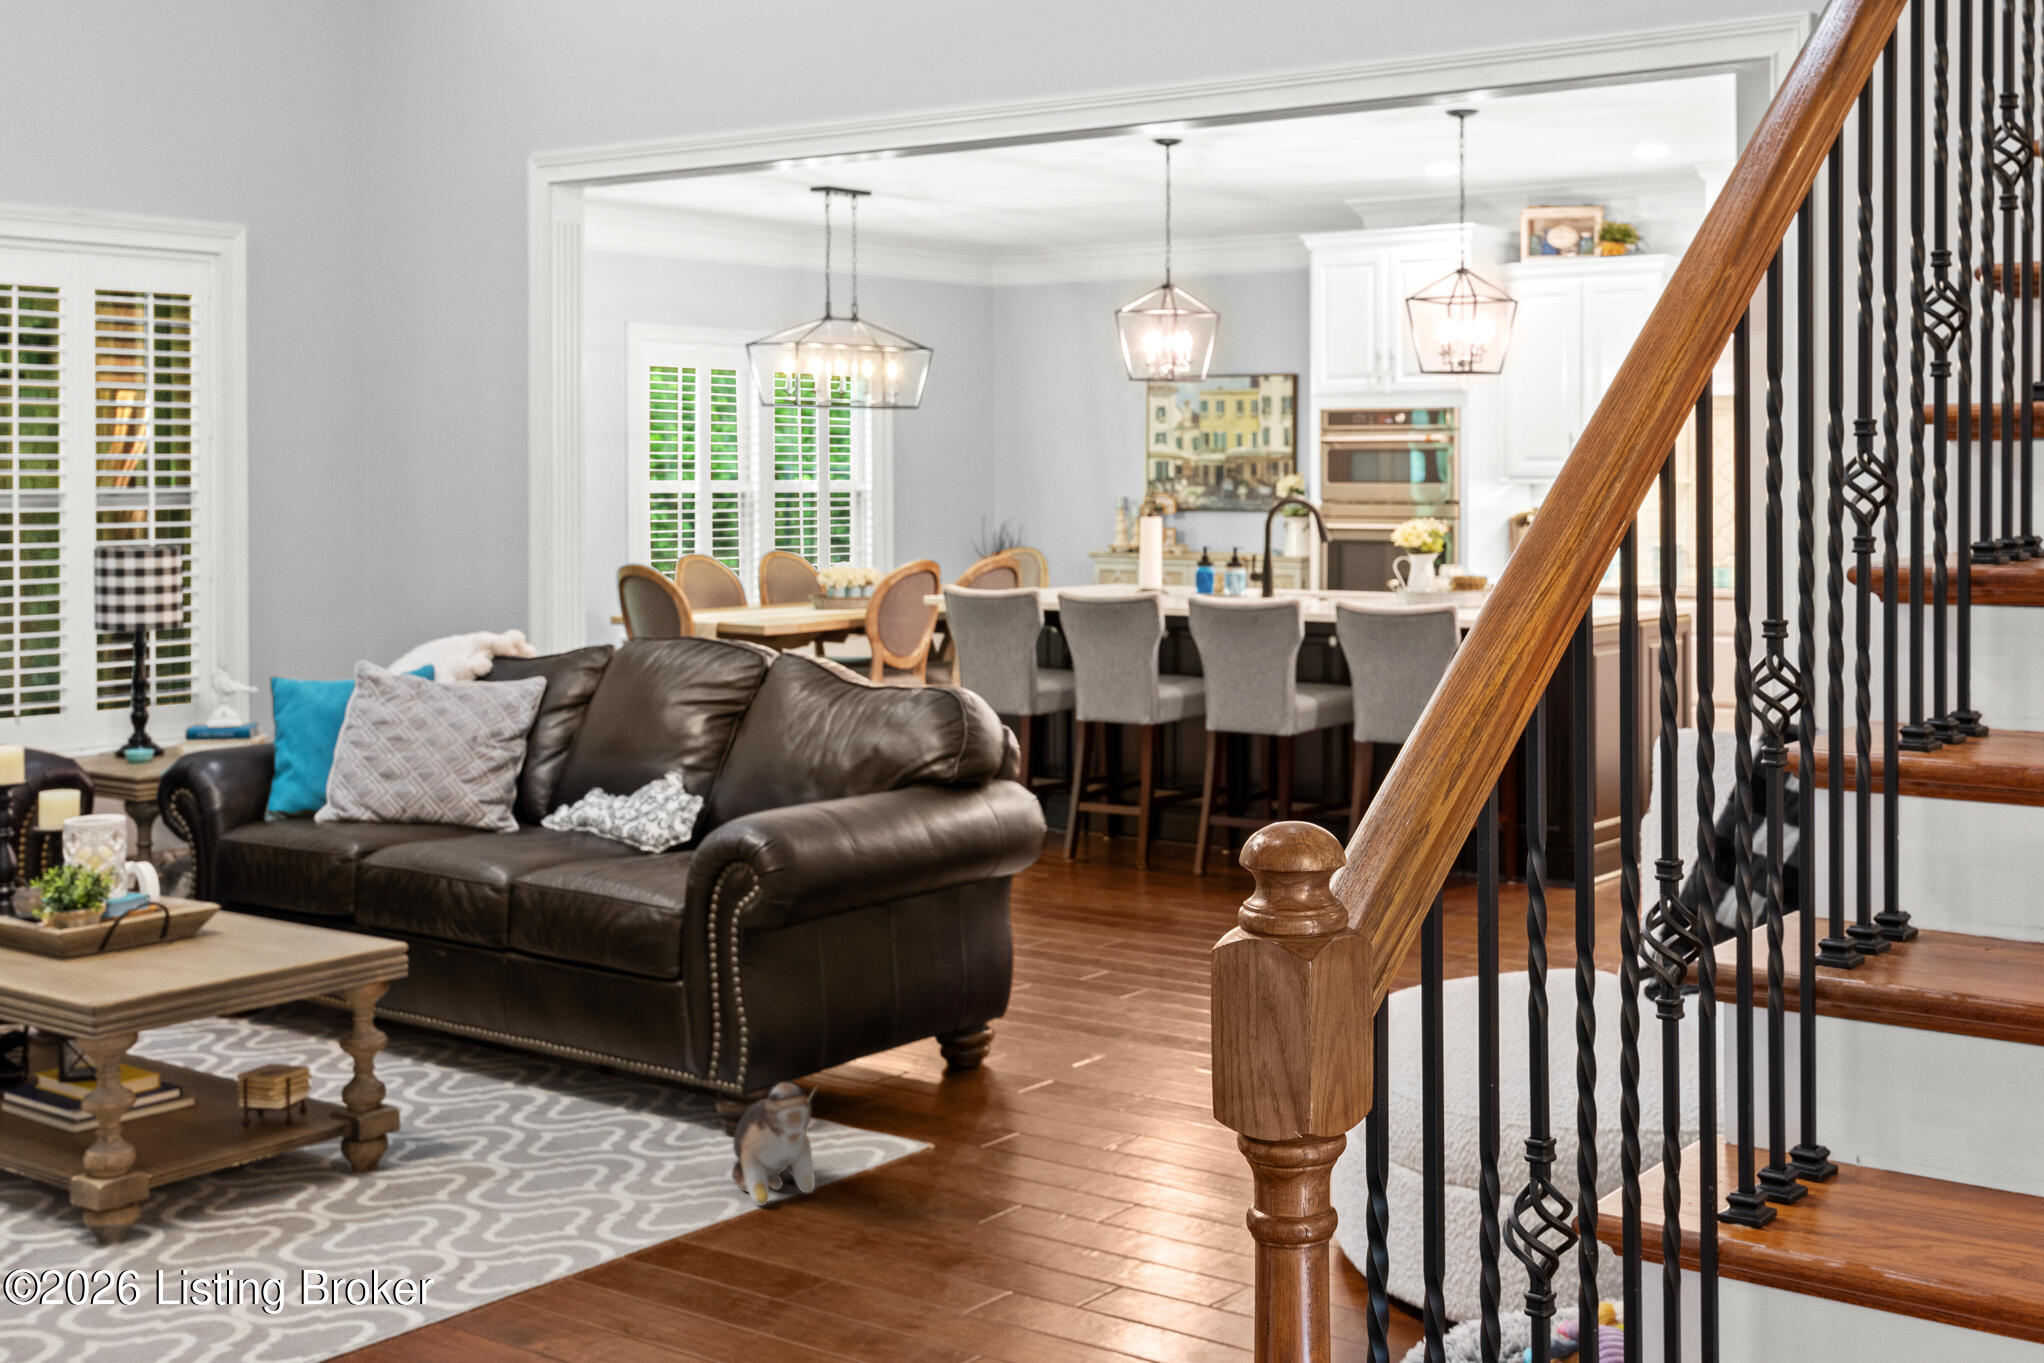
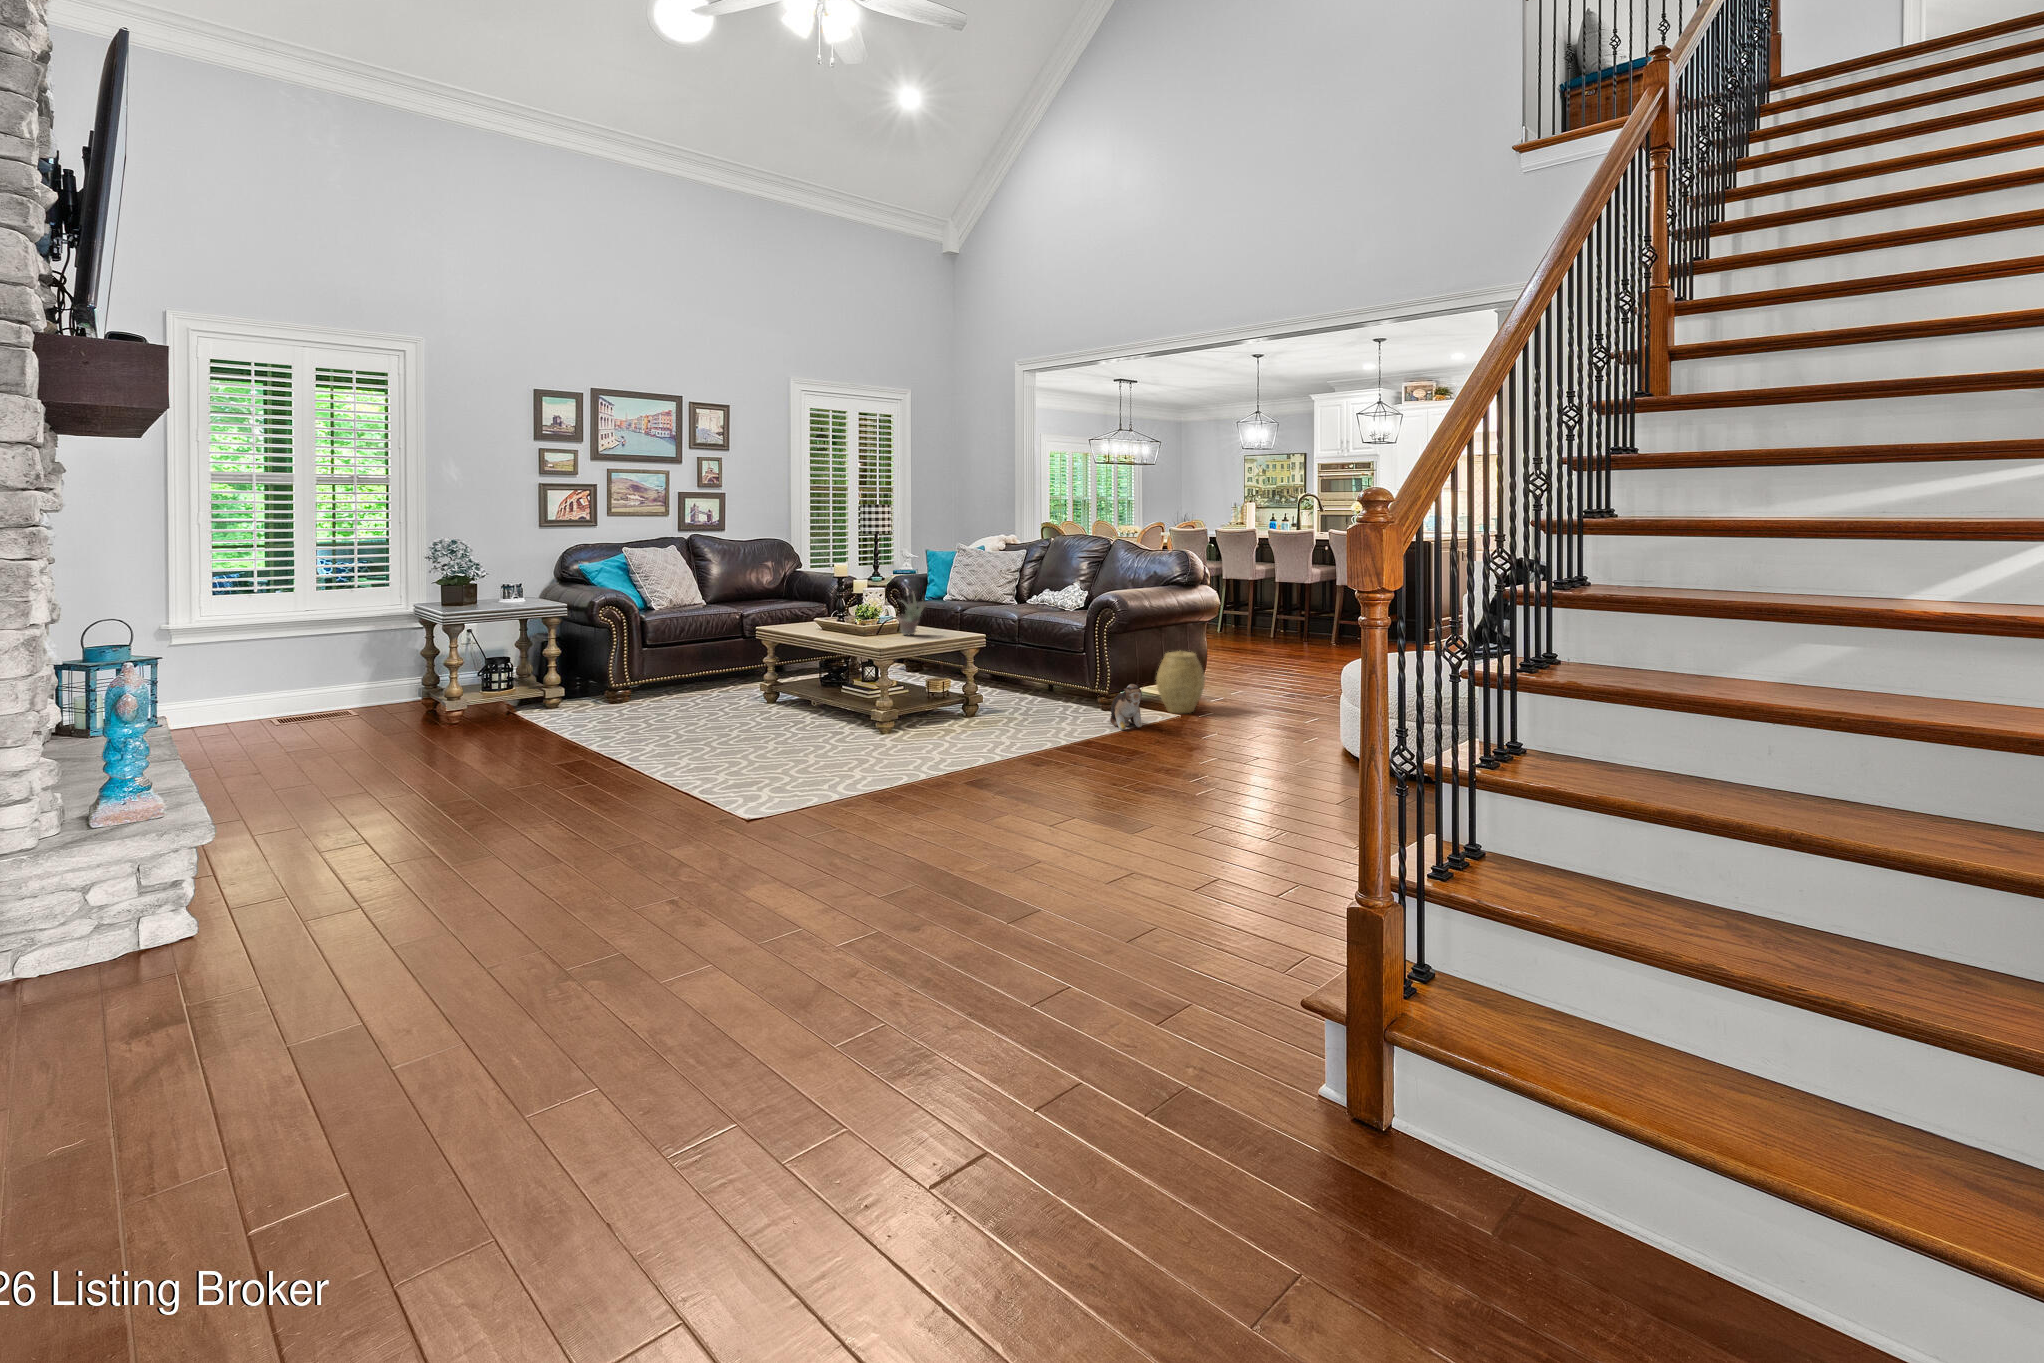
succulent plant: none [129,842,216,965] -> present [898,594,925,635]
woven basket: none [866,966,994,1134] -> present [1156,651,1205,714]

